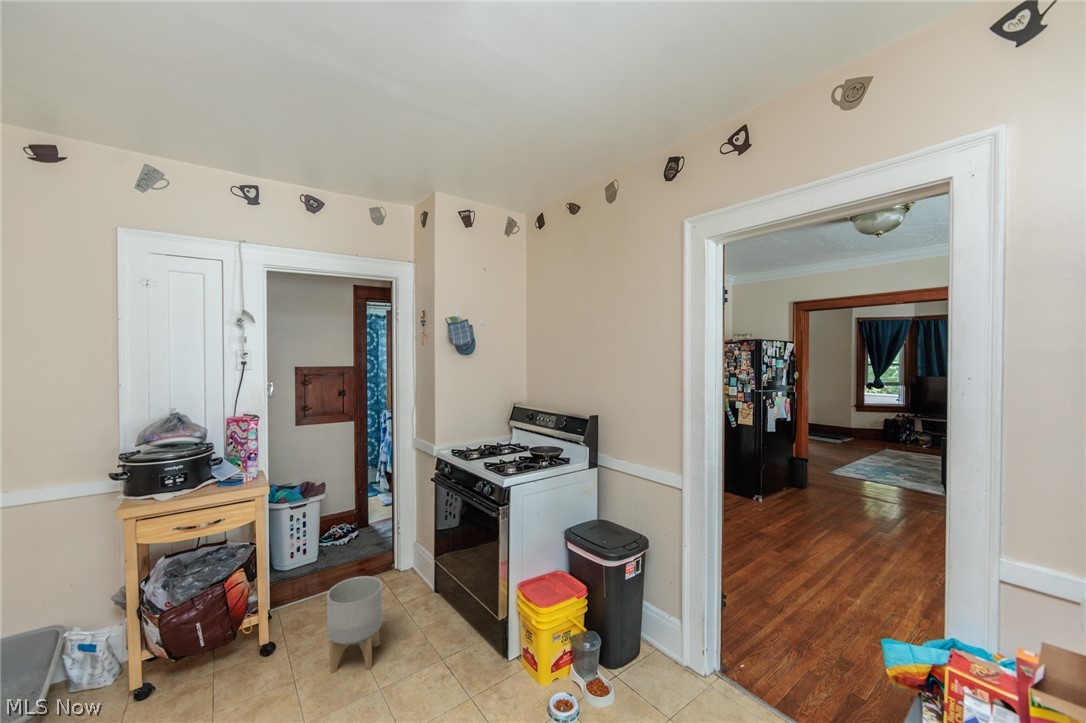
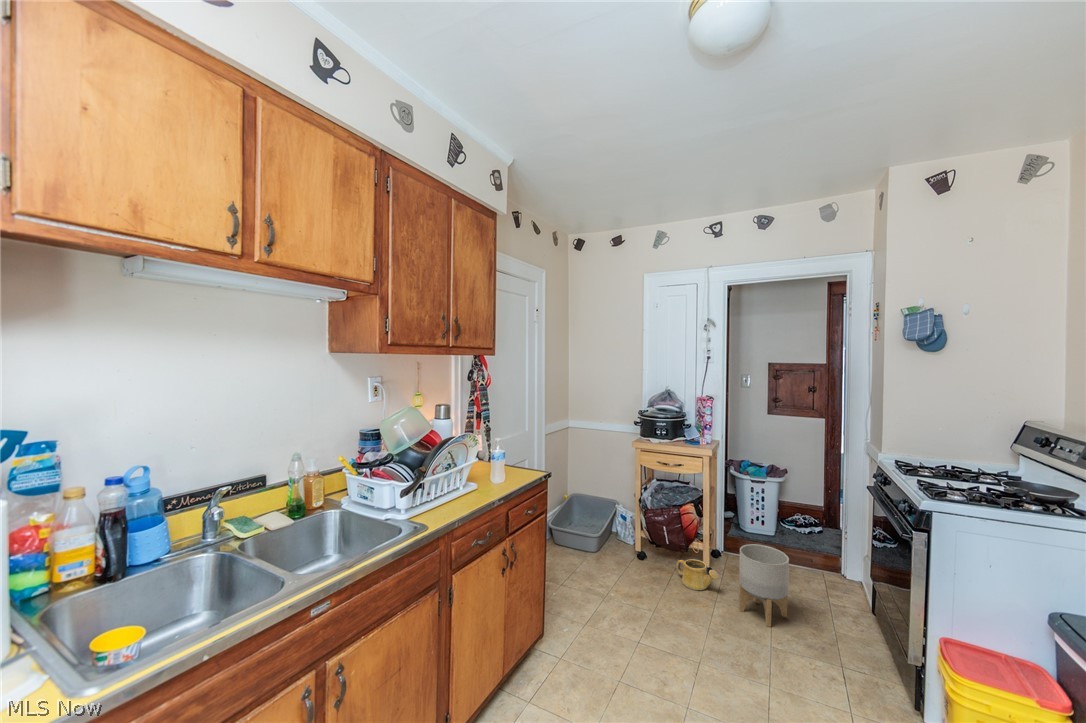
watering can: none [226,641,297,690] -> present [676,559,719,590]

